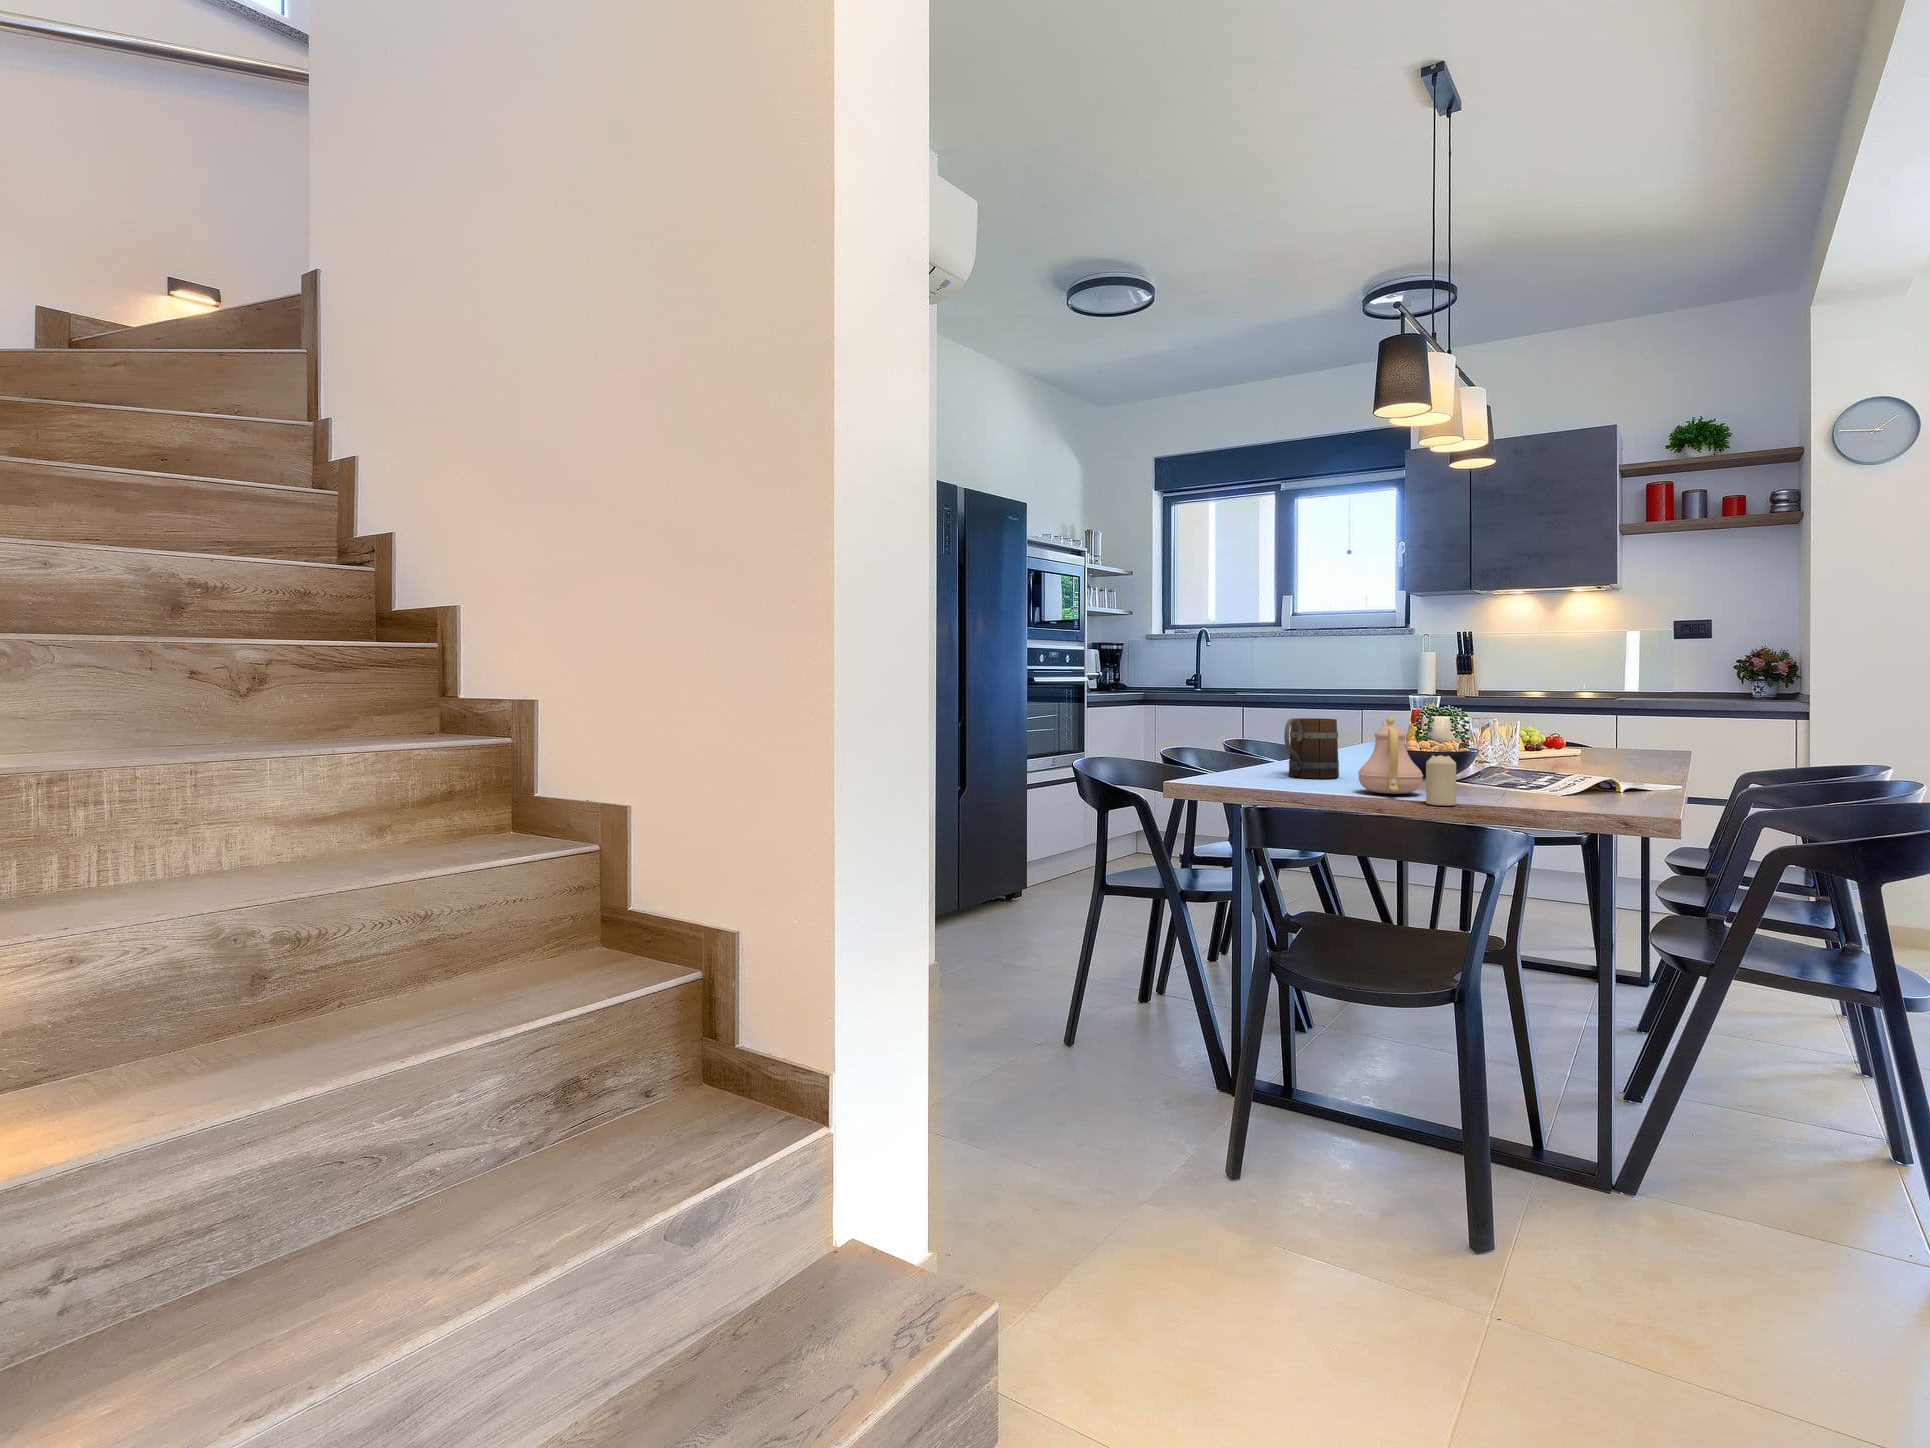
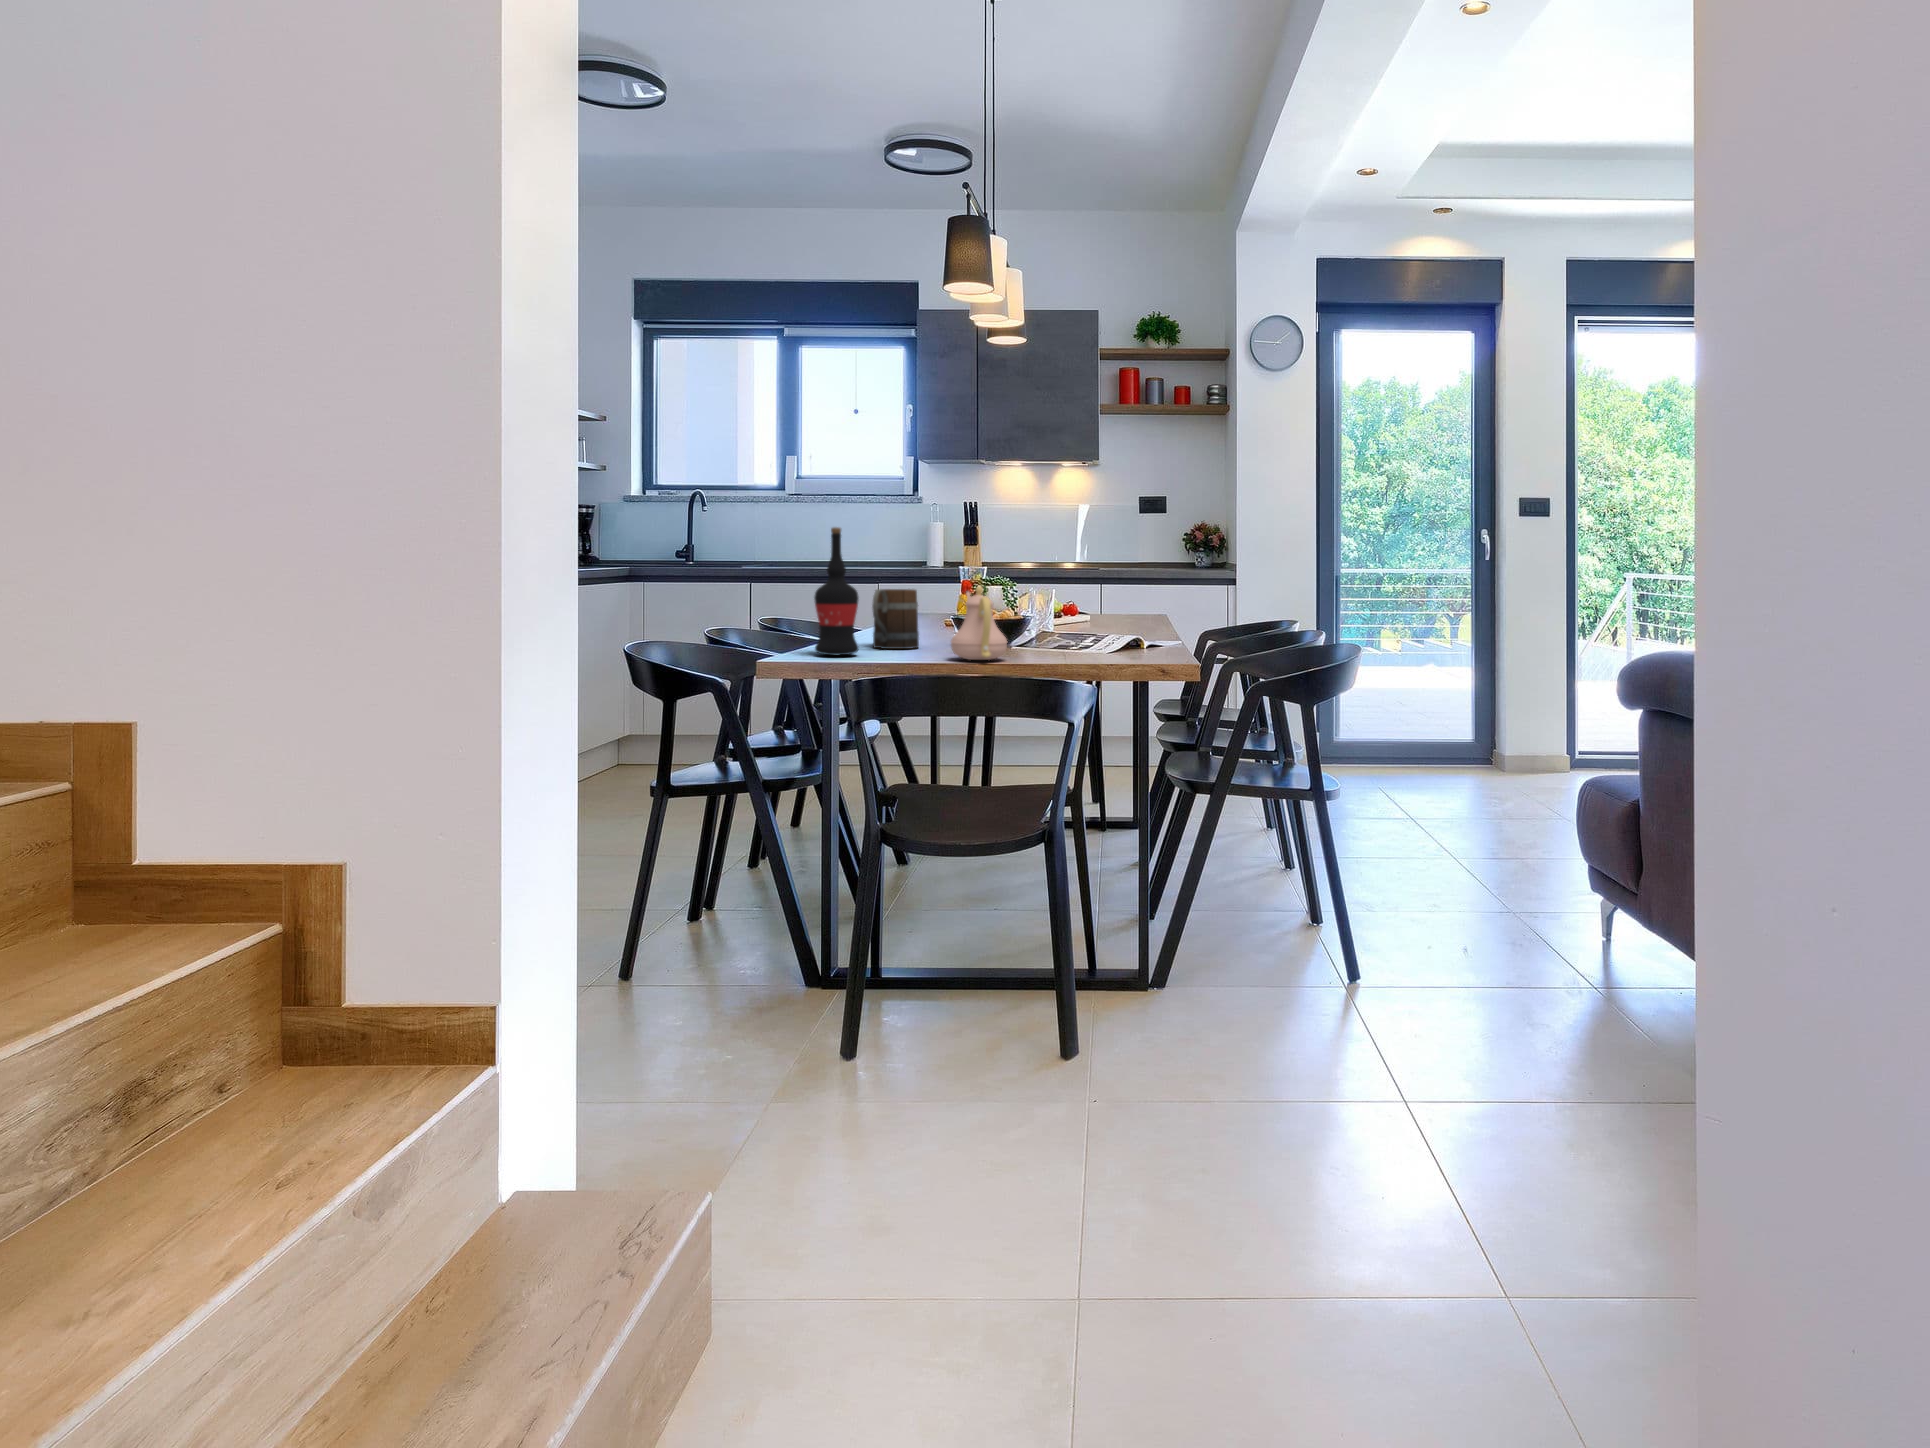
wine bottle: none [1221,659,1266,782] -> present [814,527,859,655]
candle: present [1426,755,1456,806] -> none [1017,622,1043,668]

